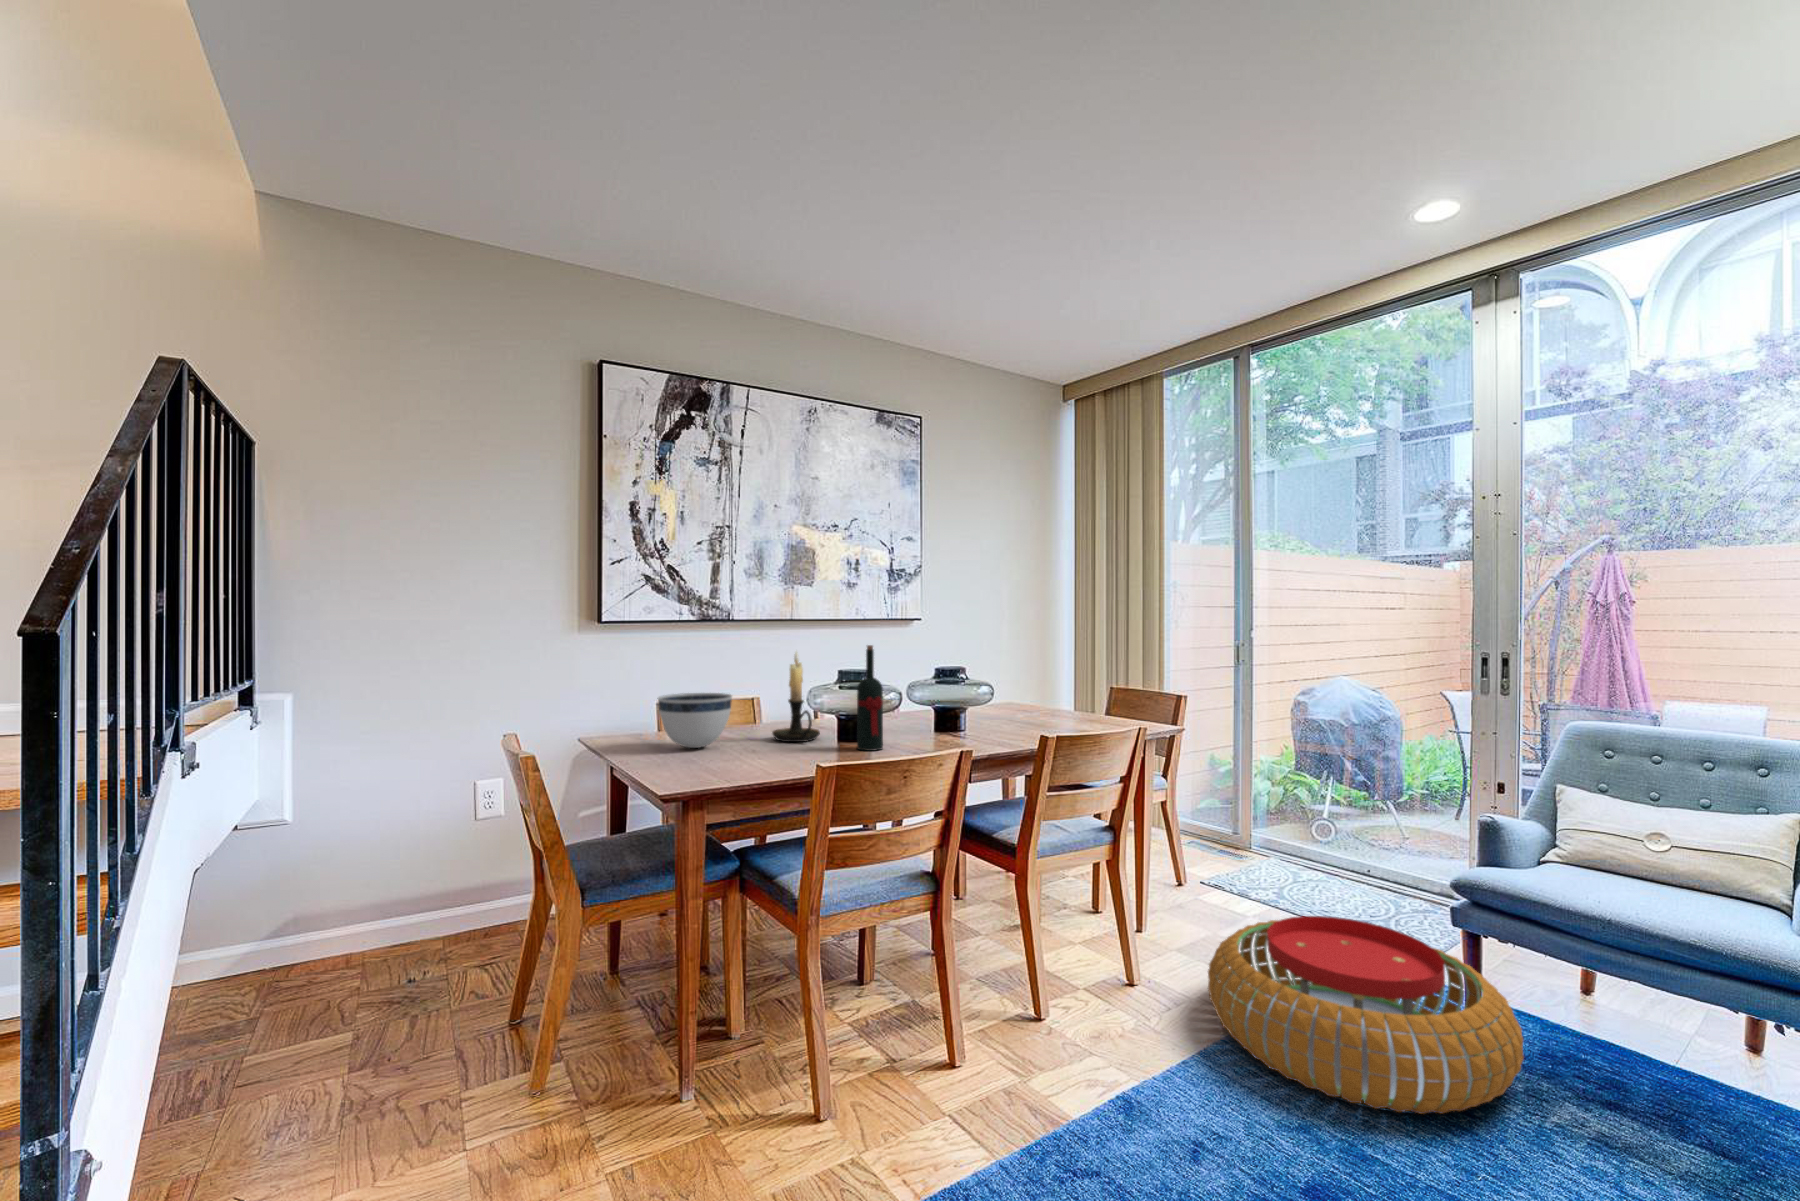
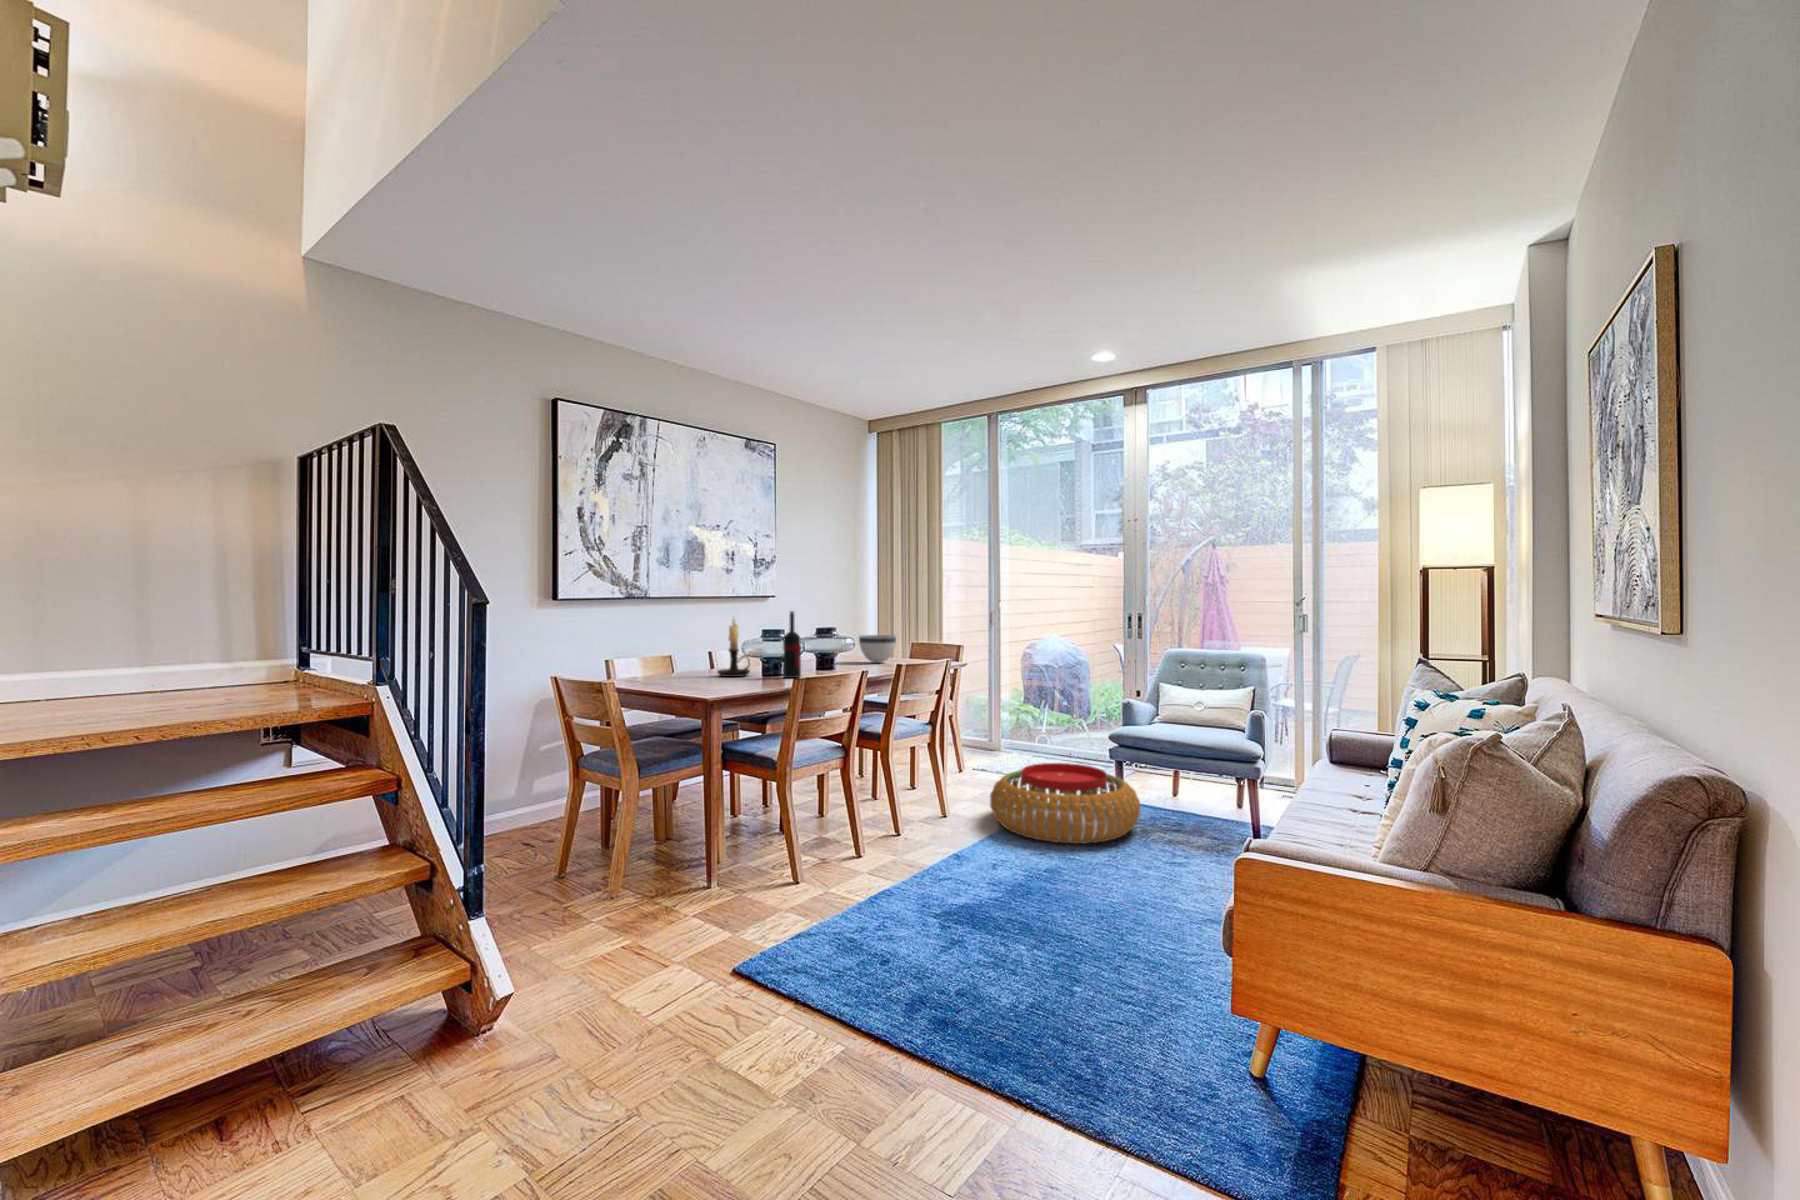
bowl: present [657,693,732,748] -> present [859,635,896,663]

